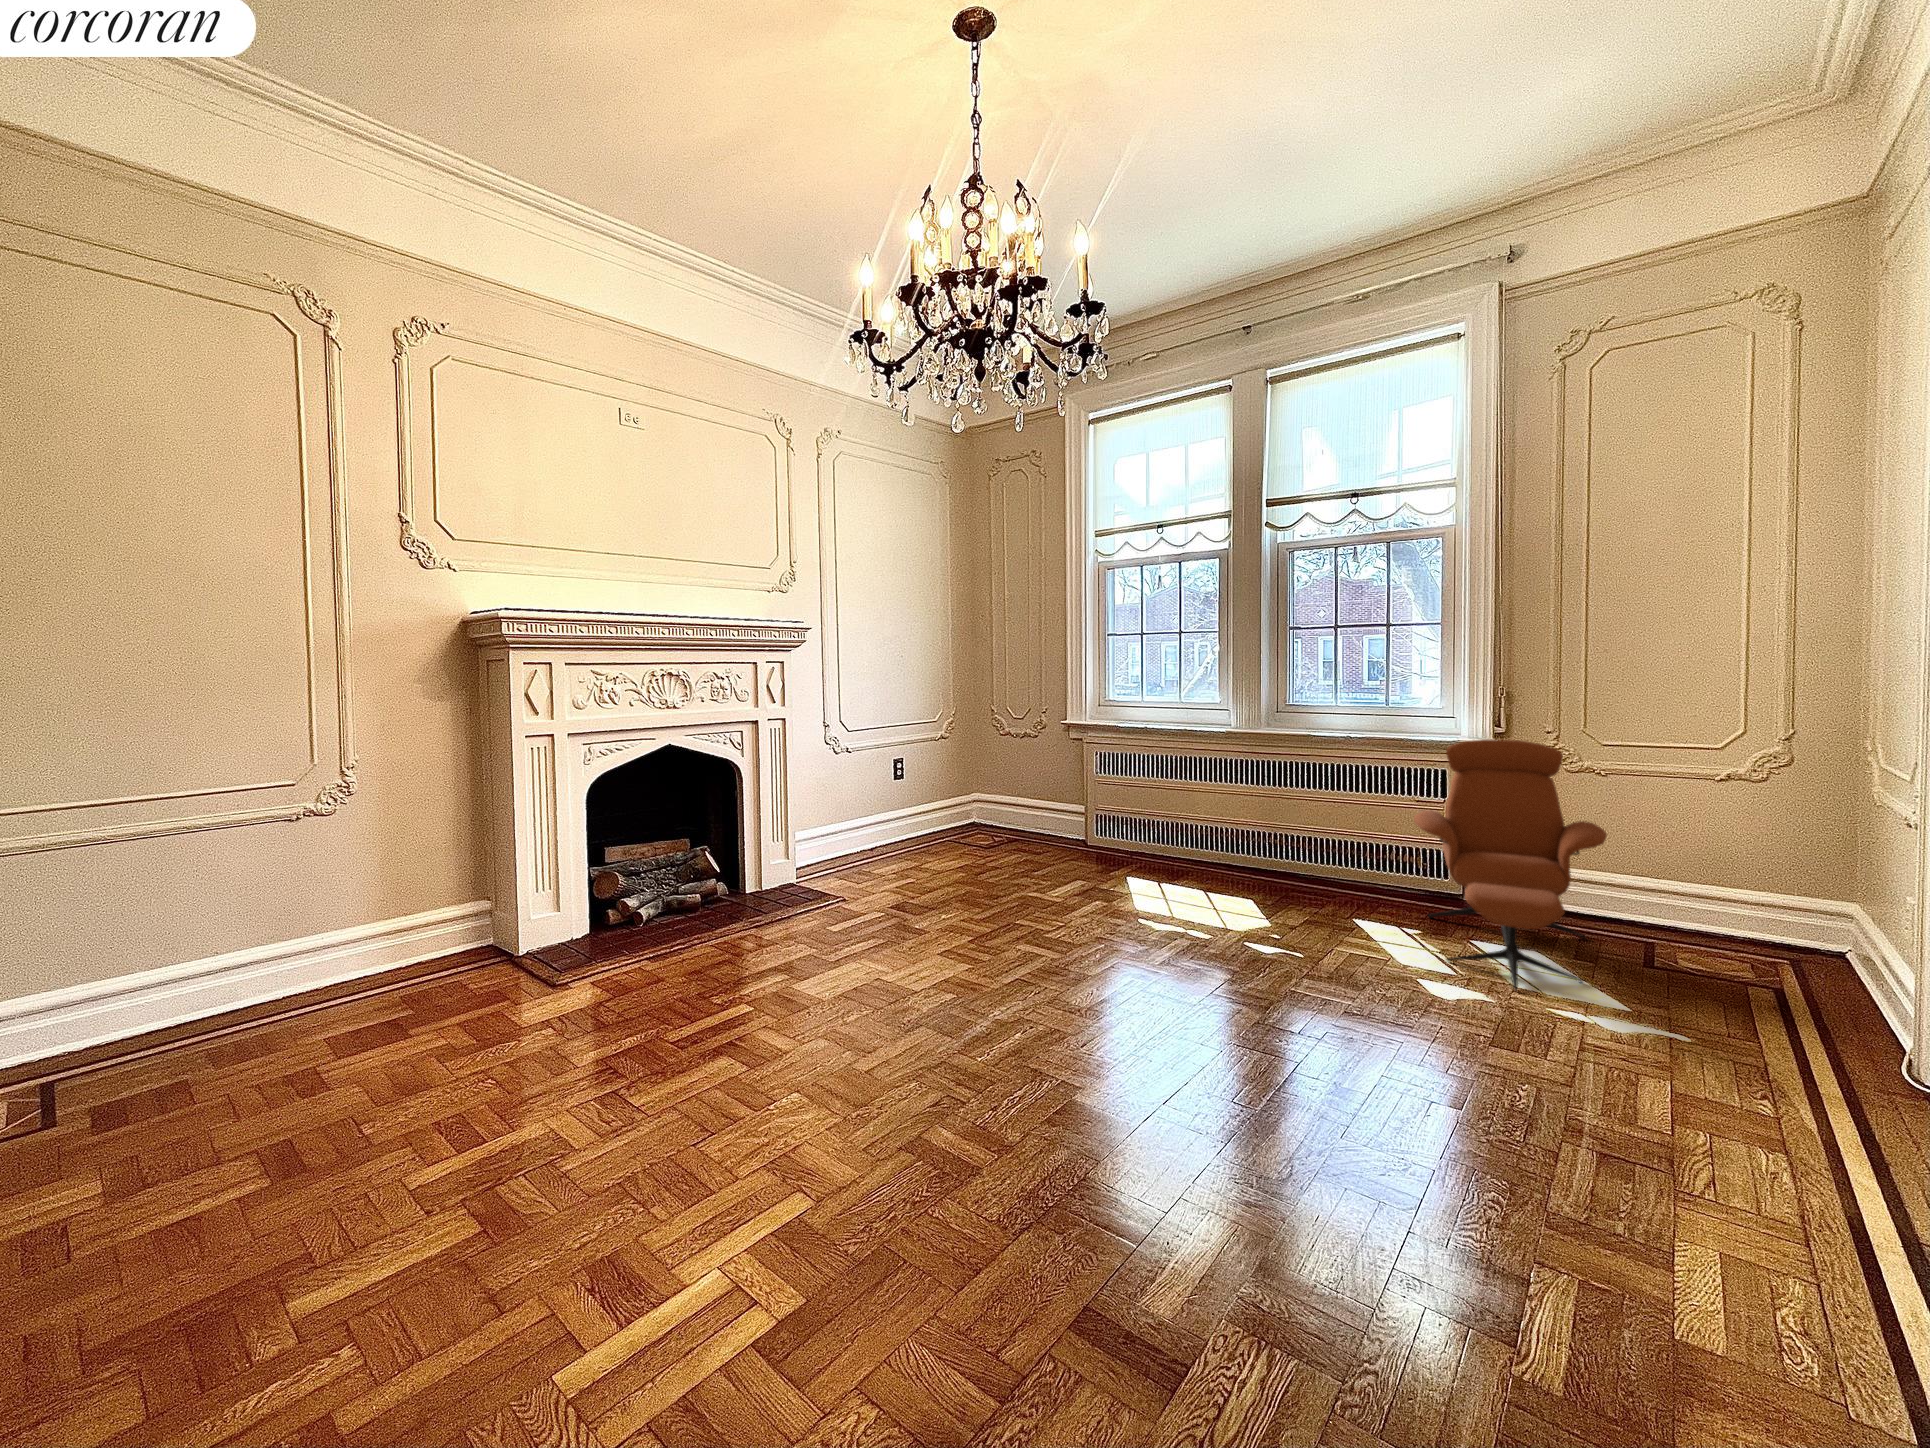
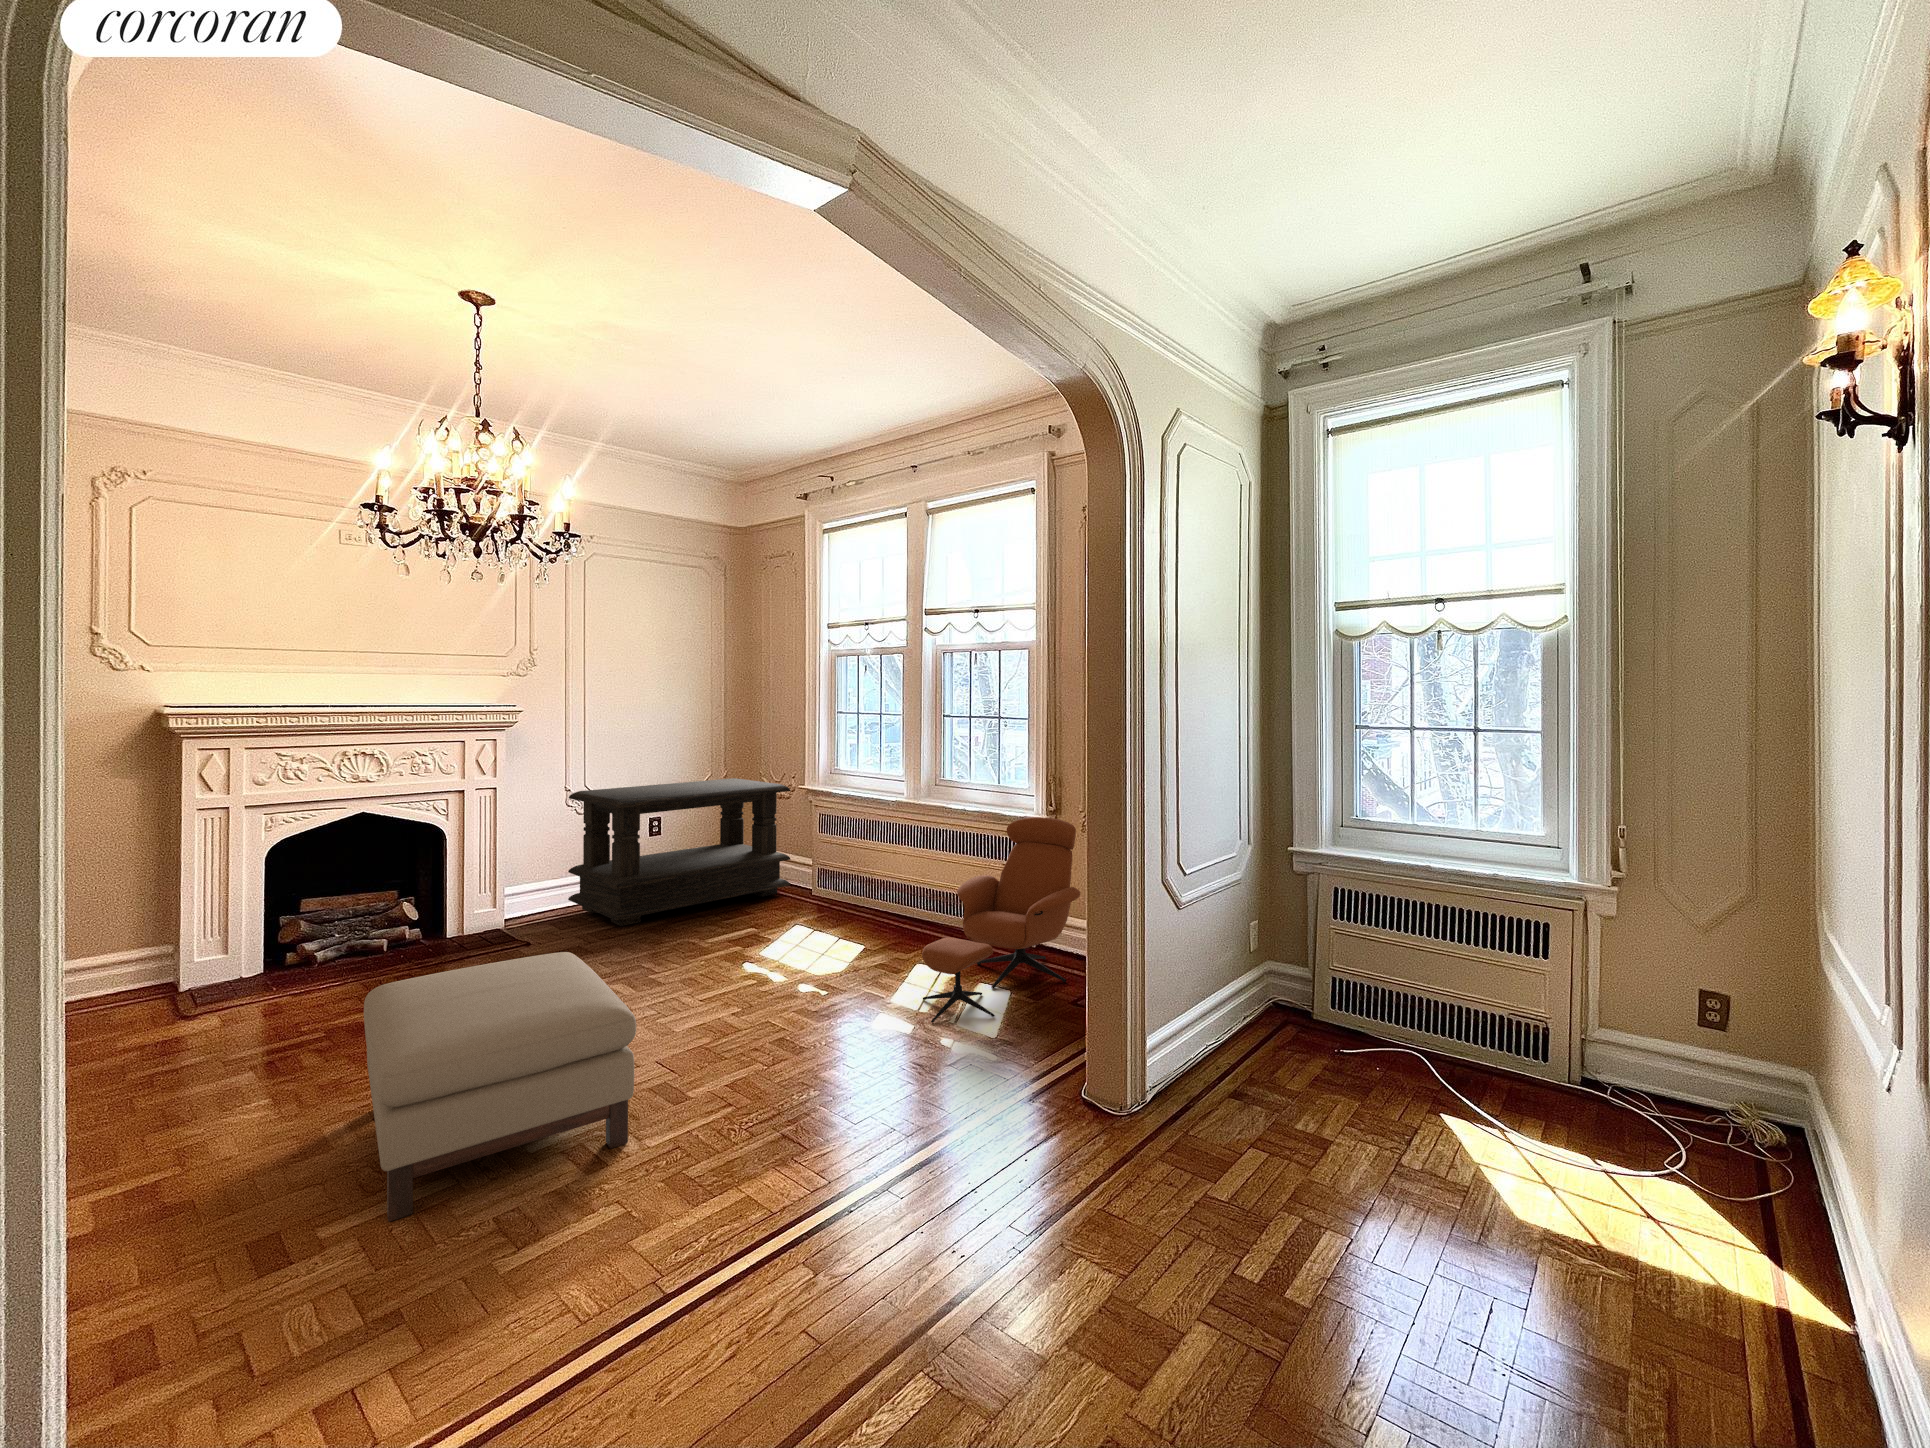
coffee table: none [830,715,1057,878] -> present [568,778,791,926]
ottoman: none [957,901,1426,1308] -> present [364,952,636,1221]

